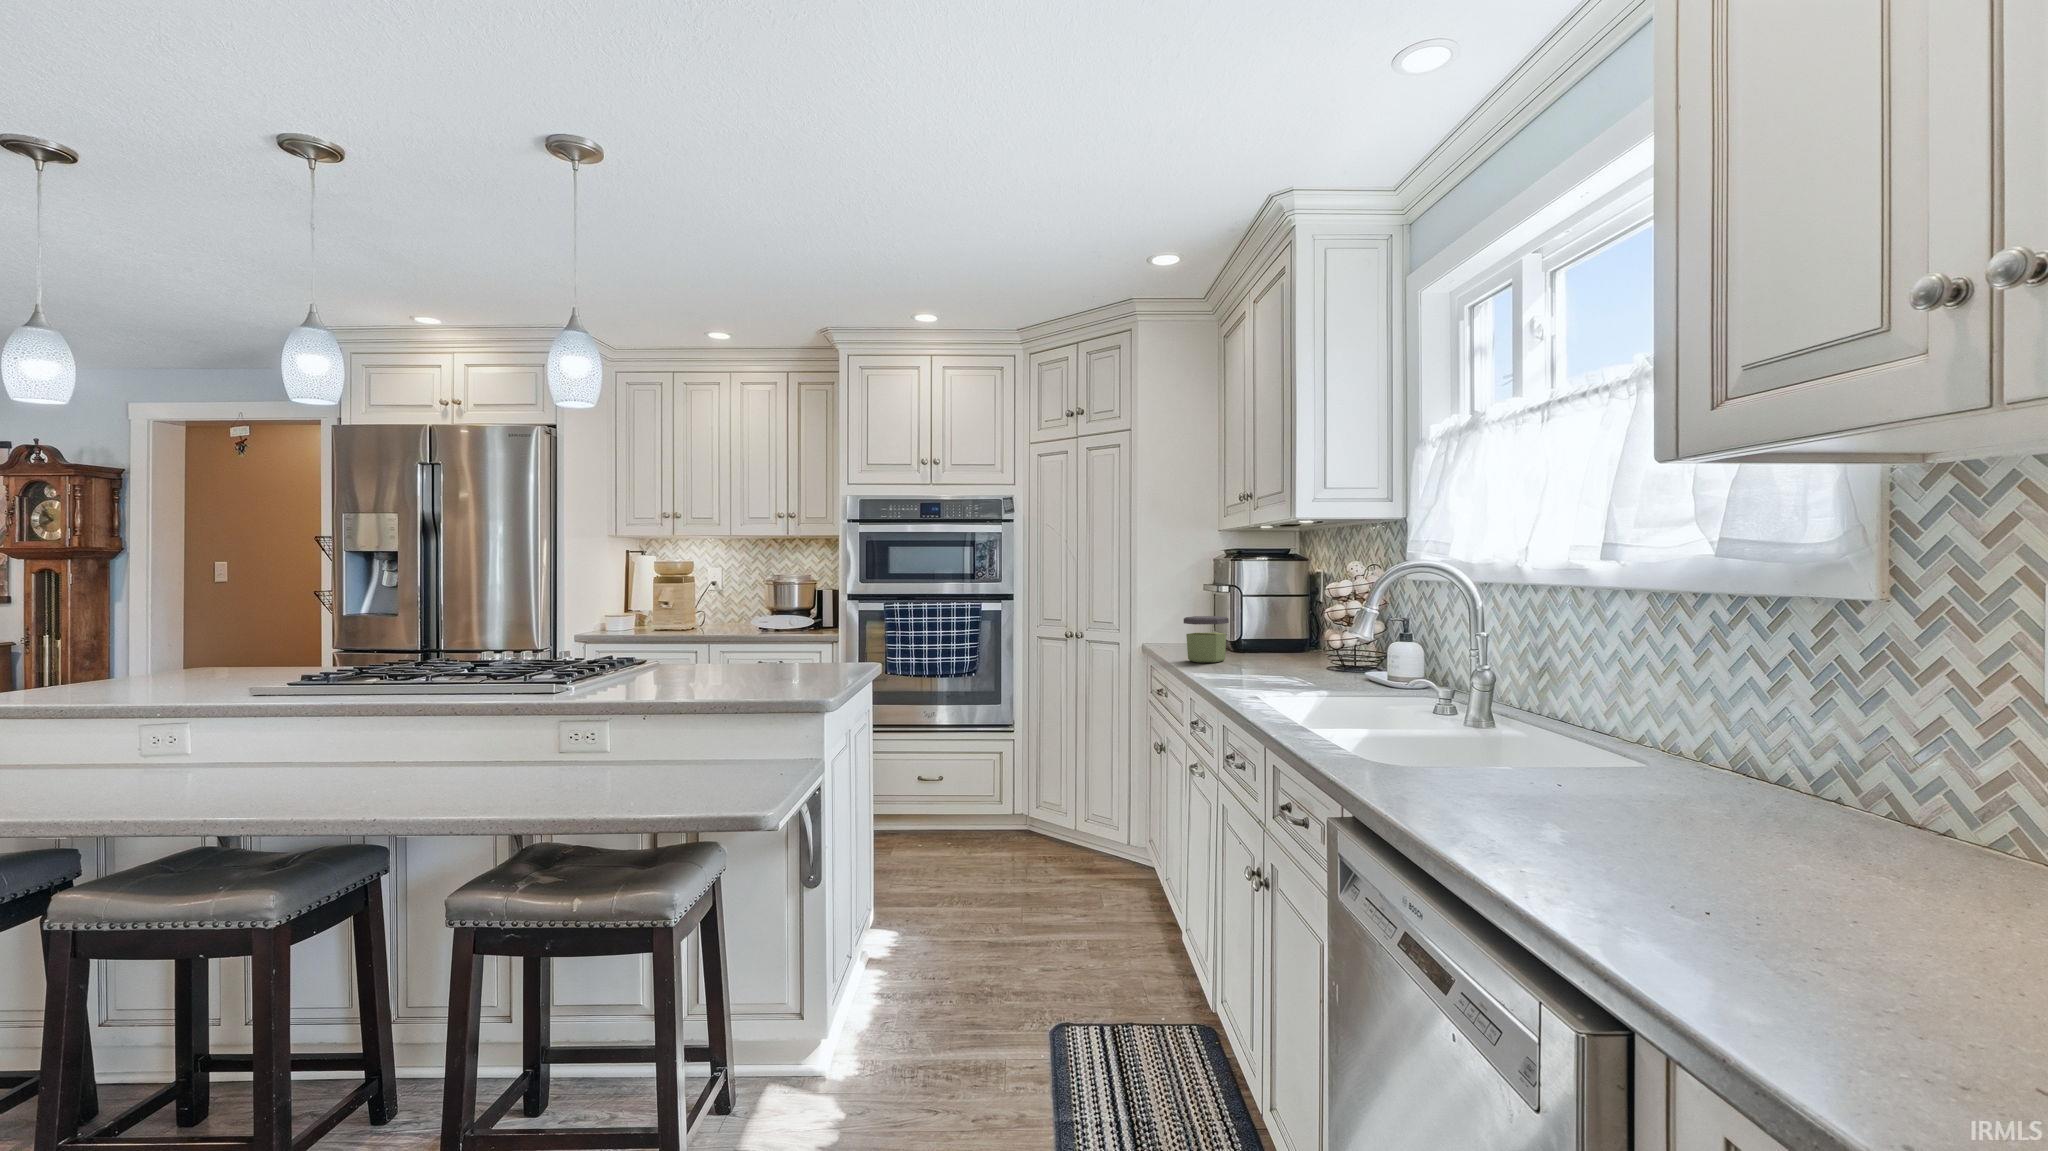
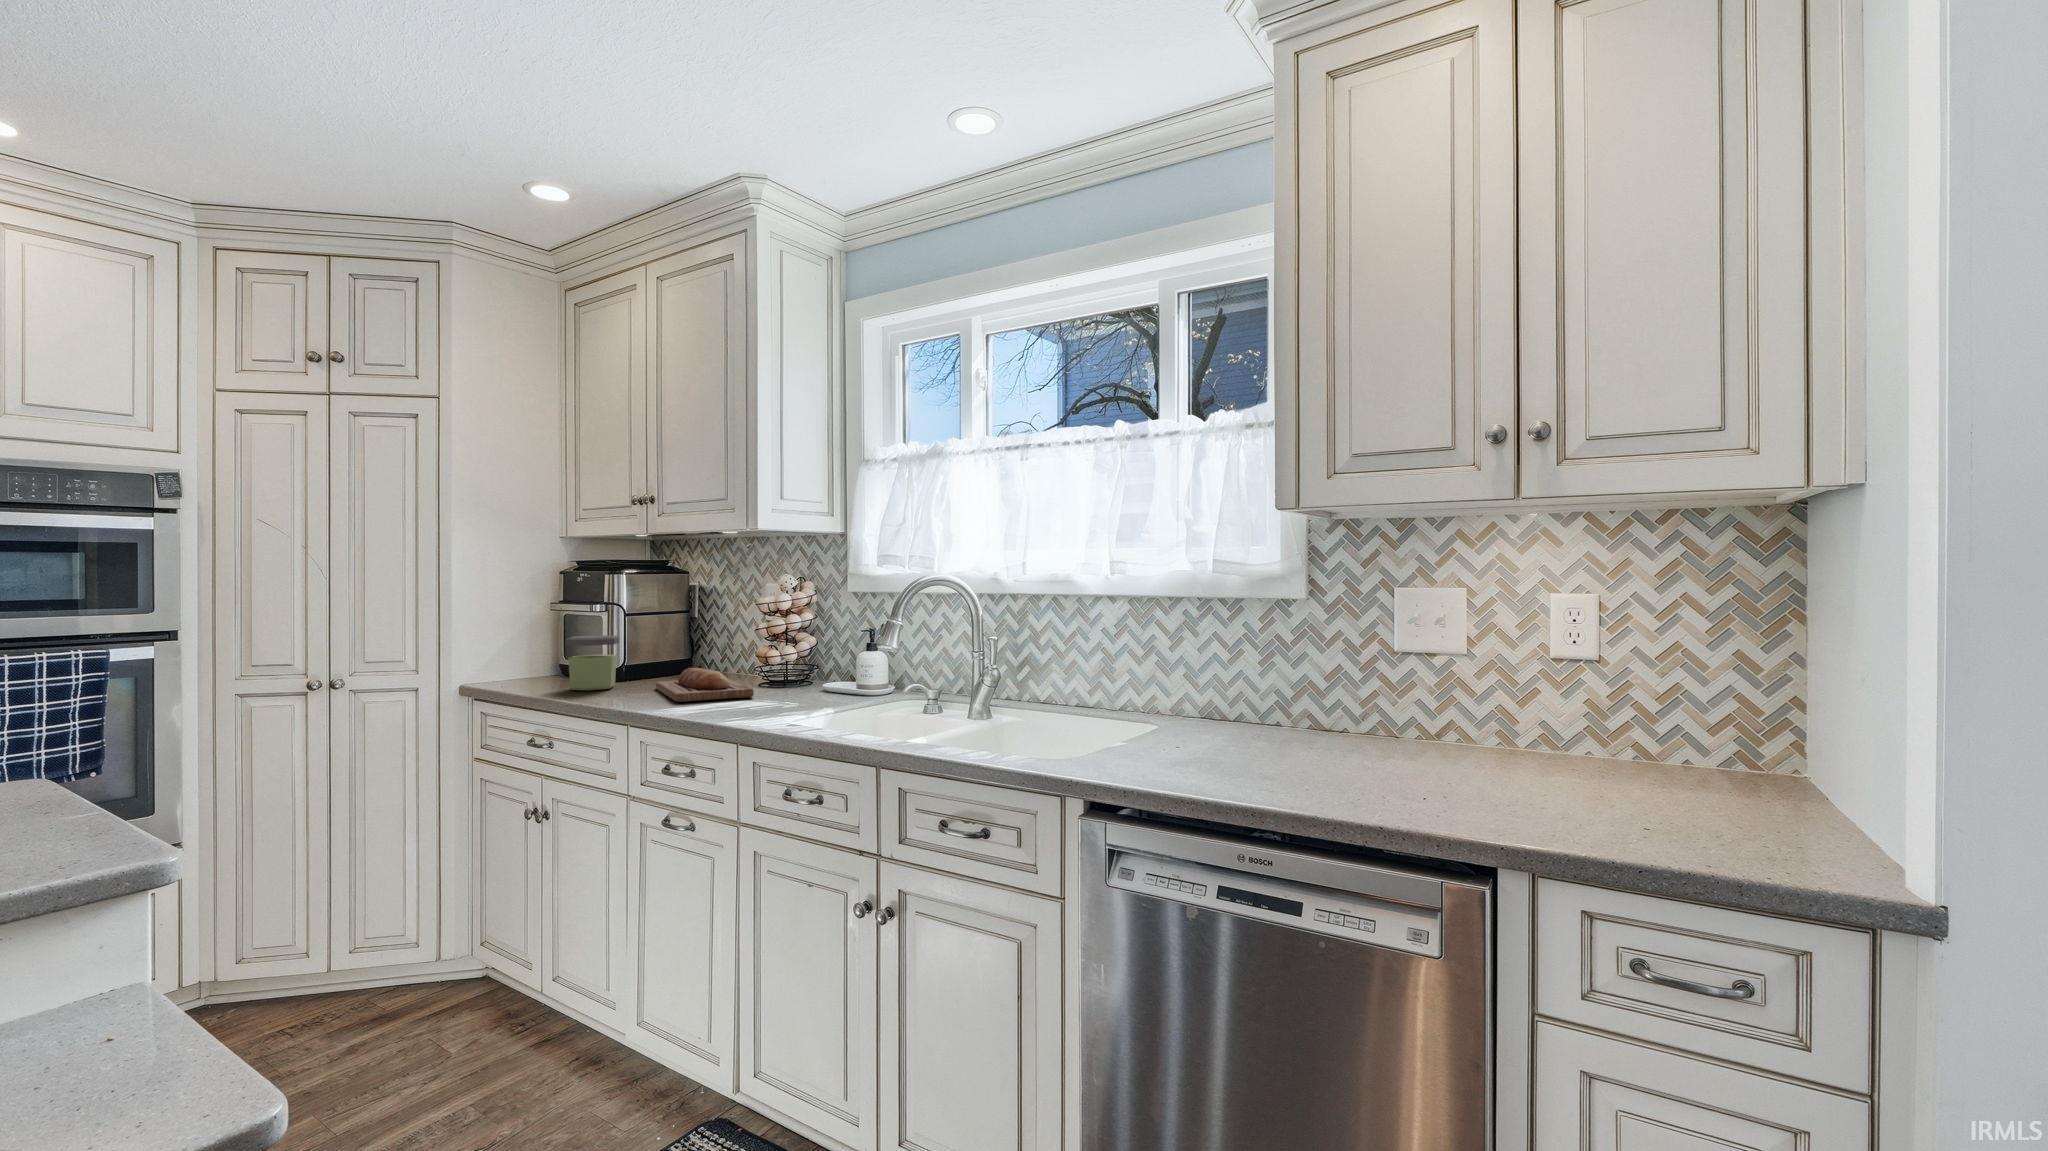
bread loaf: none [1225,649,1311,680] -> present [656,668,754,702]

